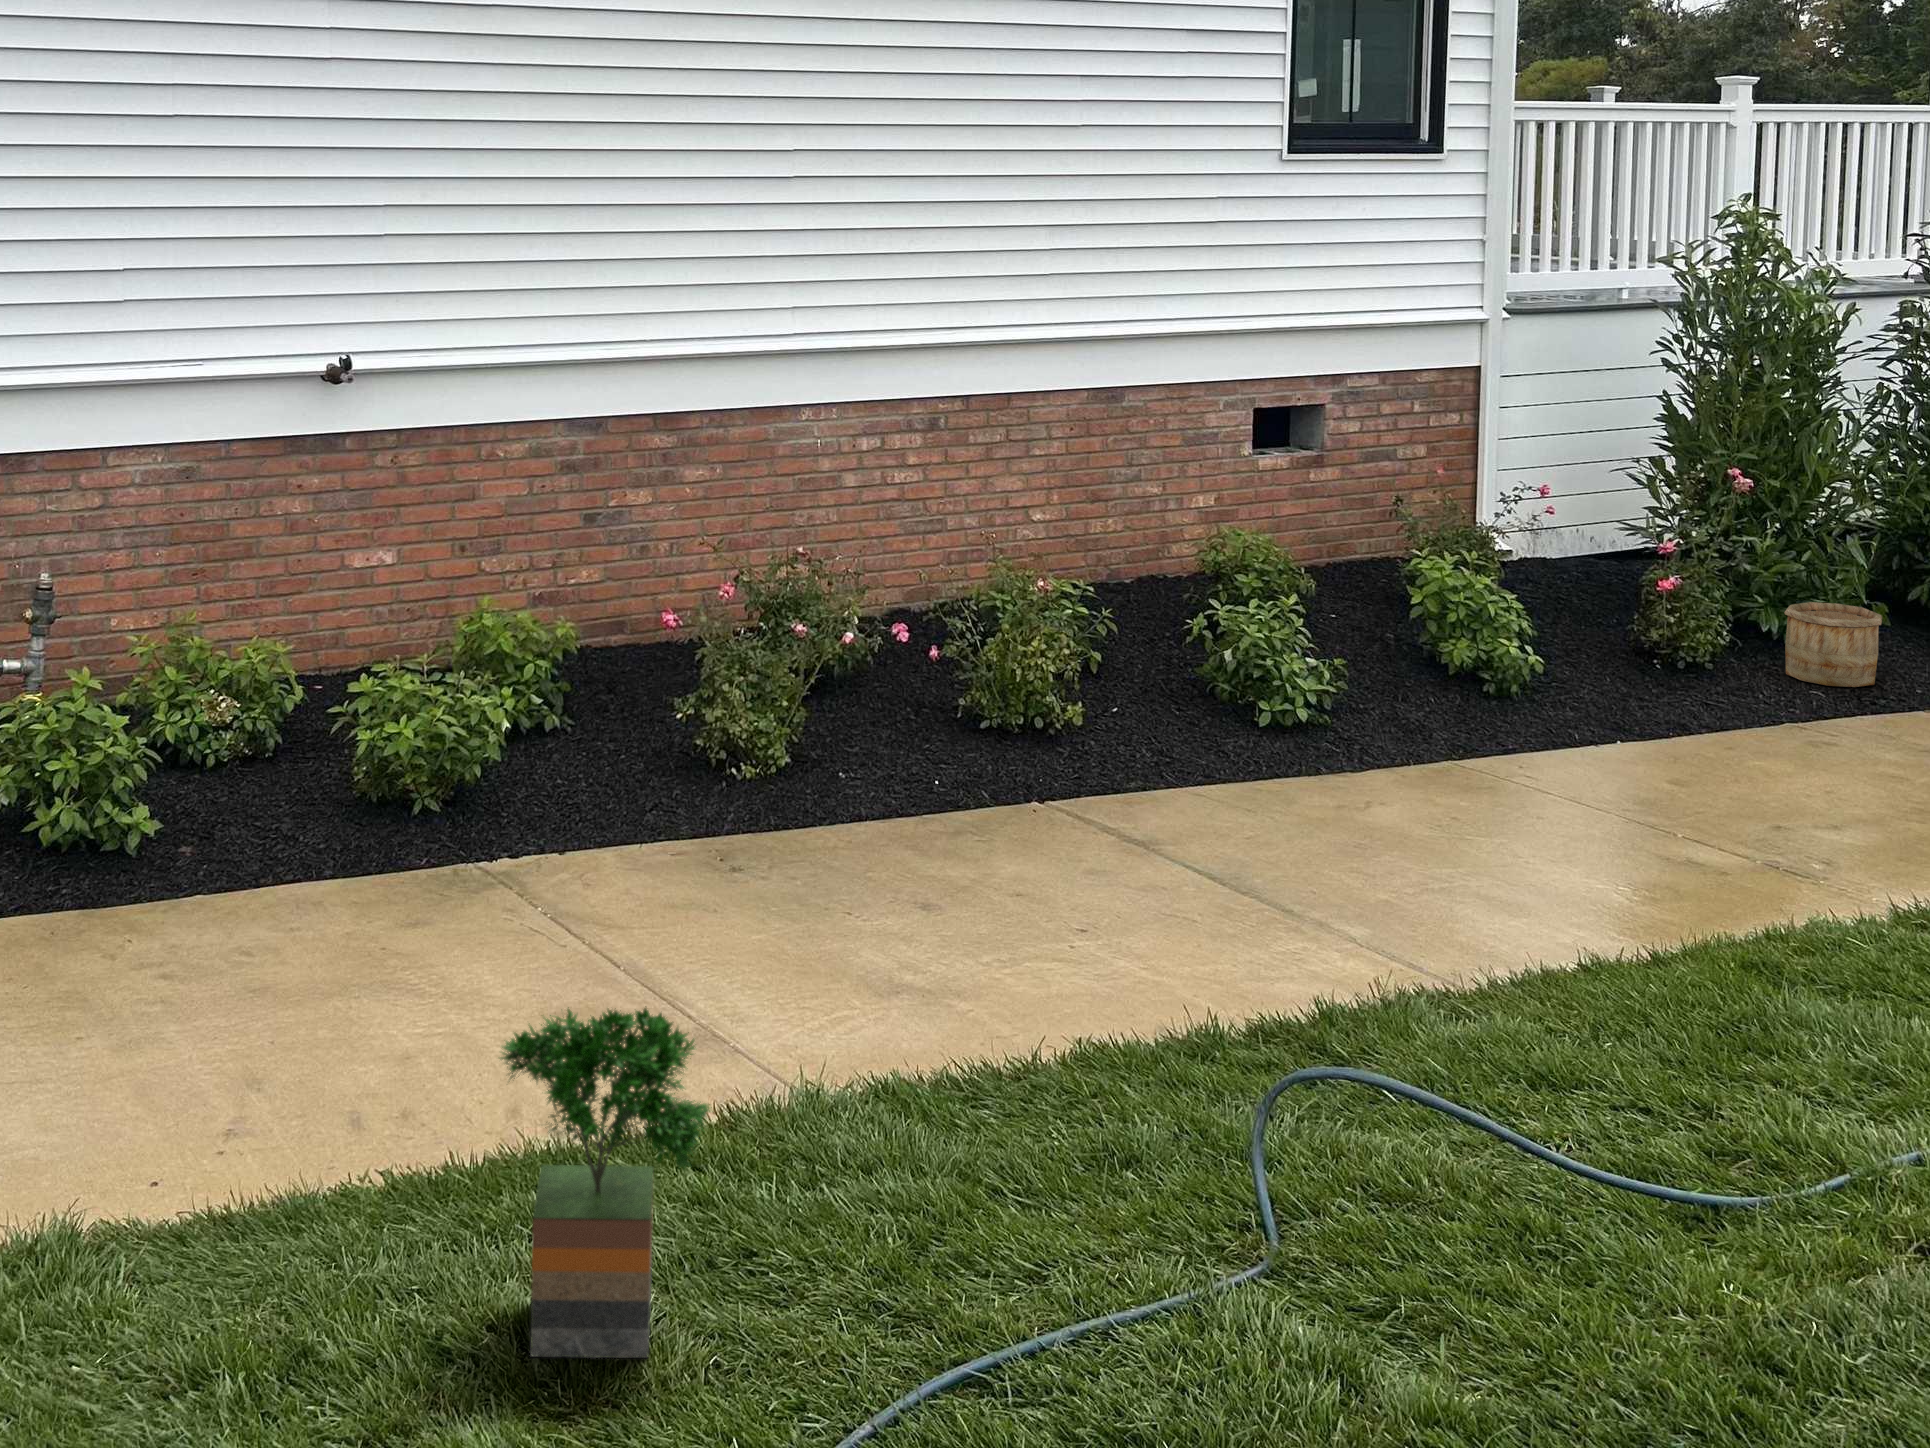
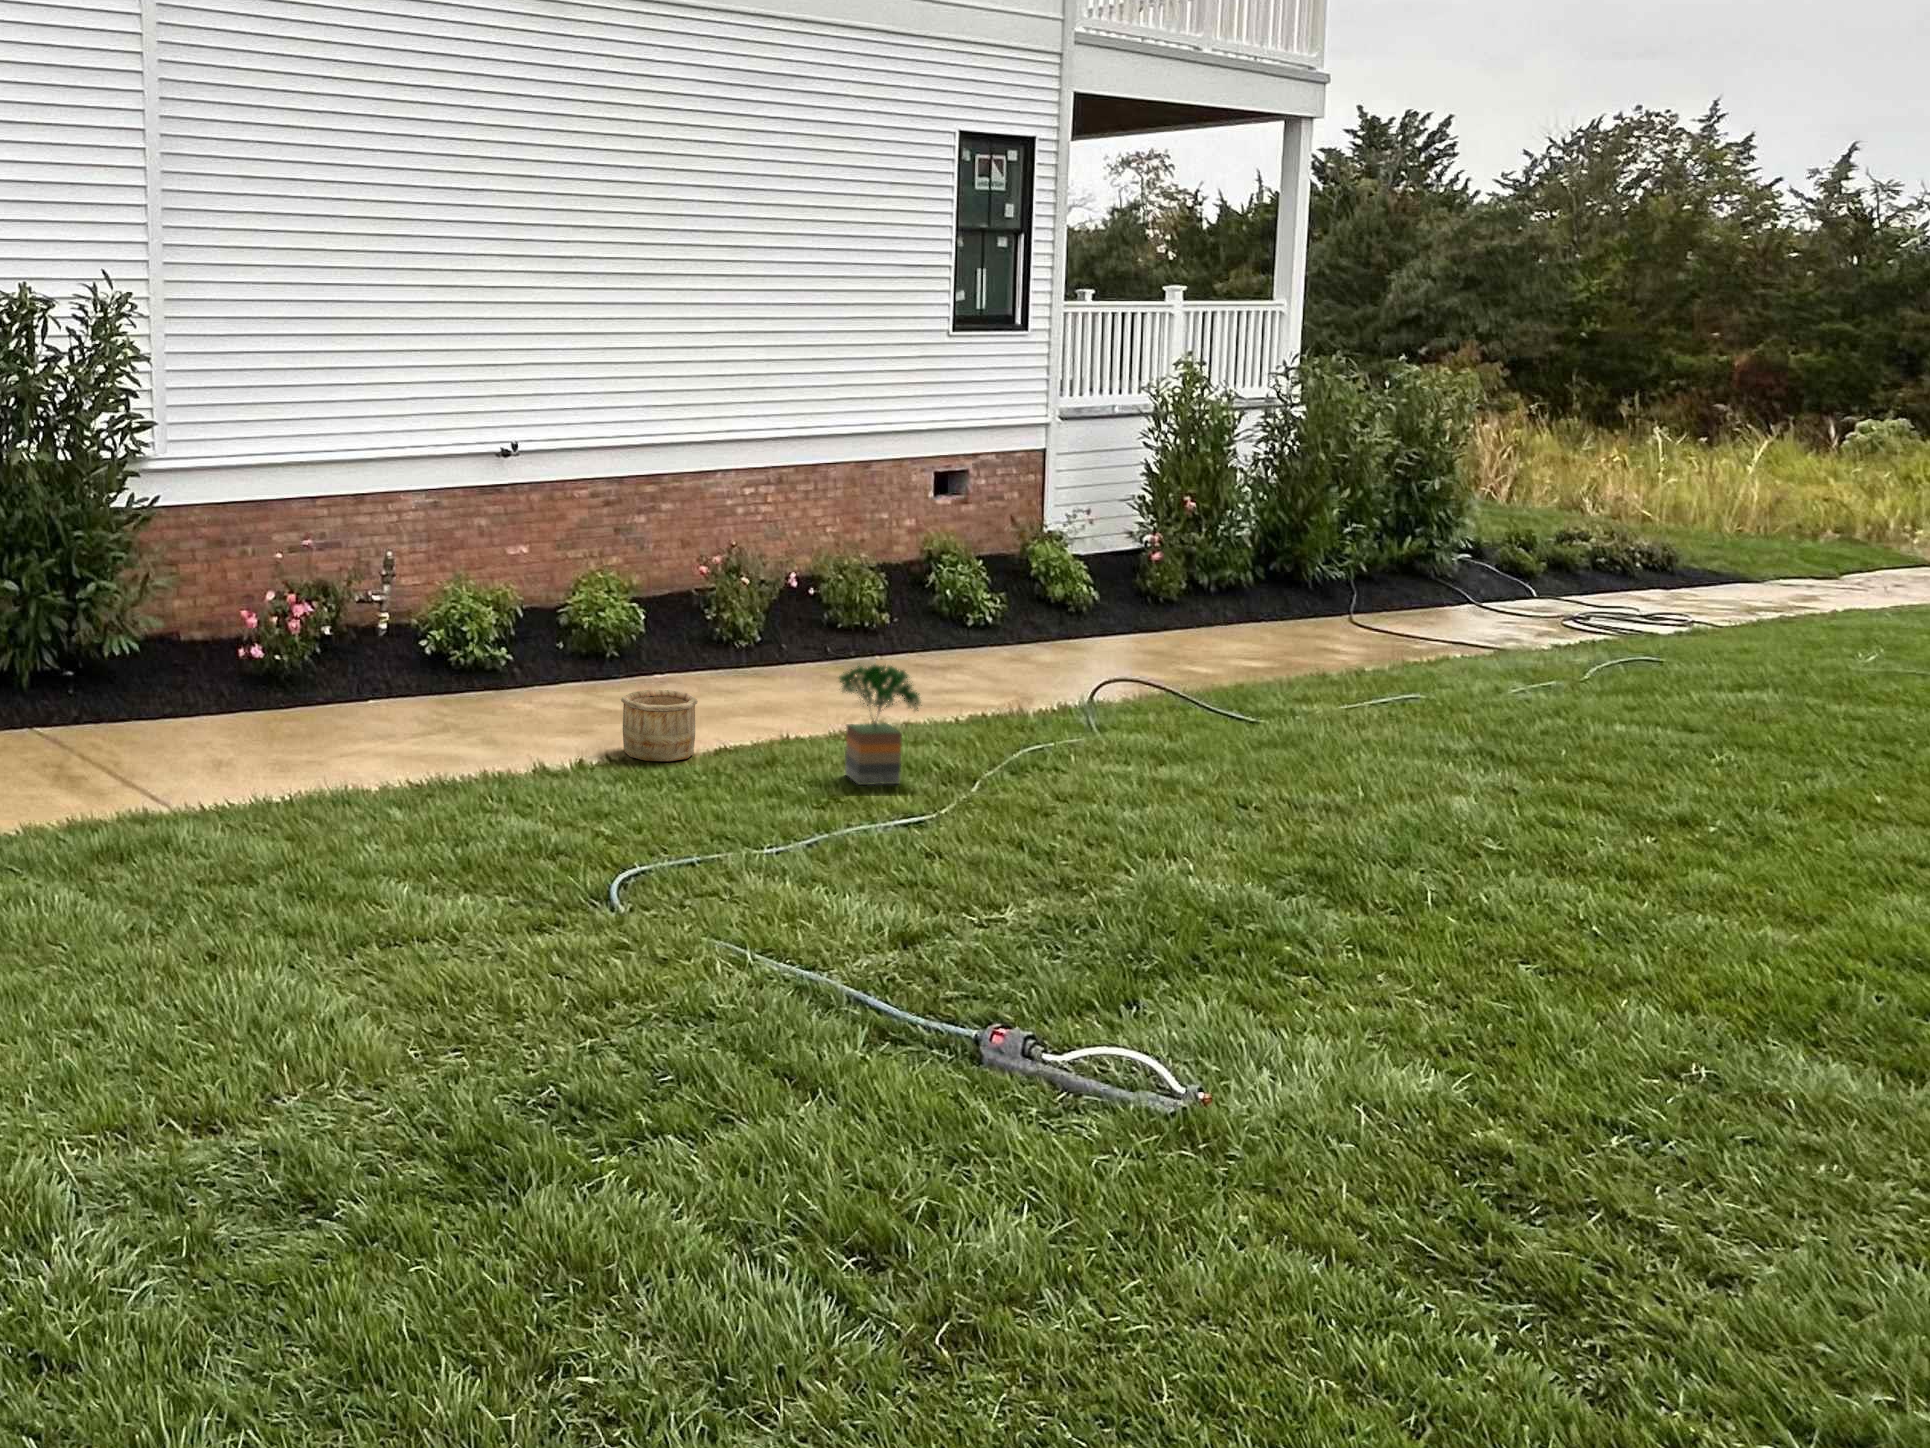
wooden bucket: present [1785,602,1882,687] -> present [621,690,698,761]

